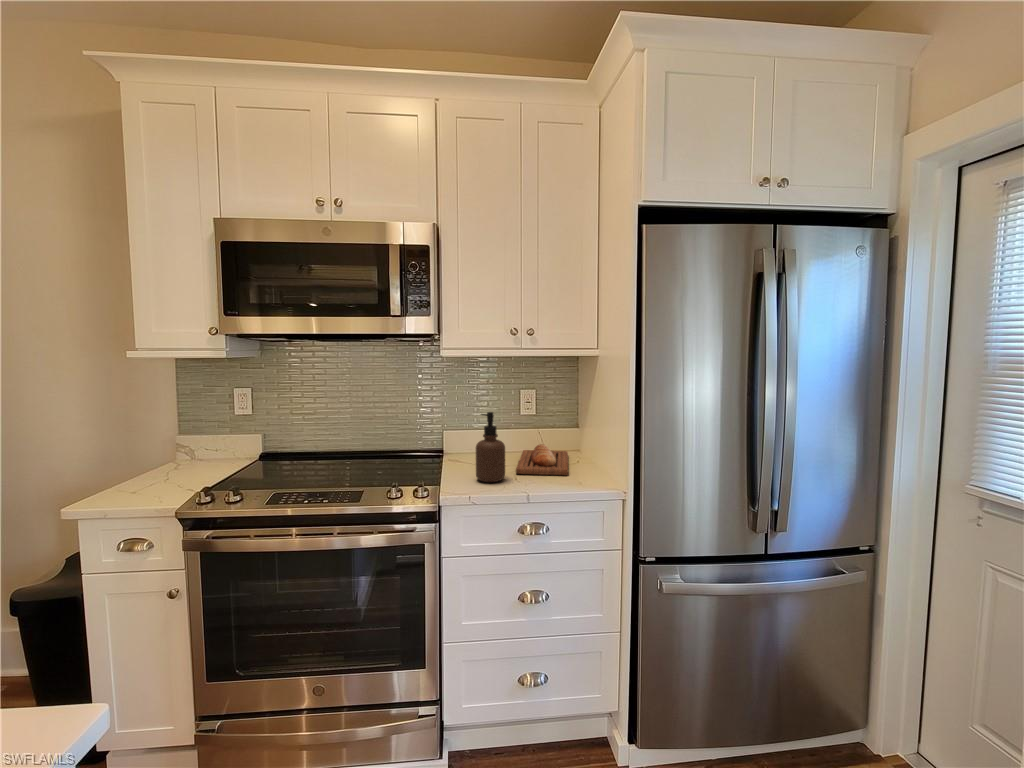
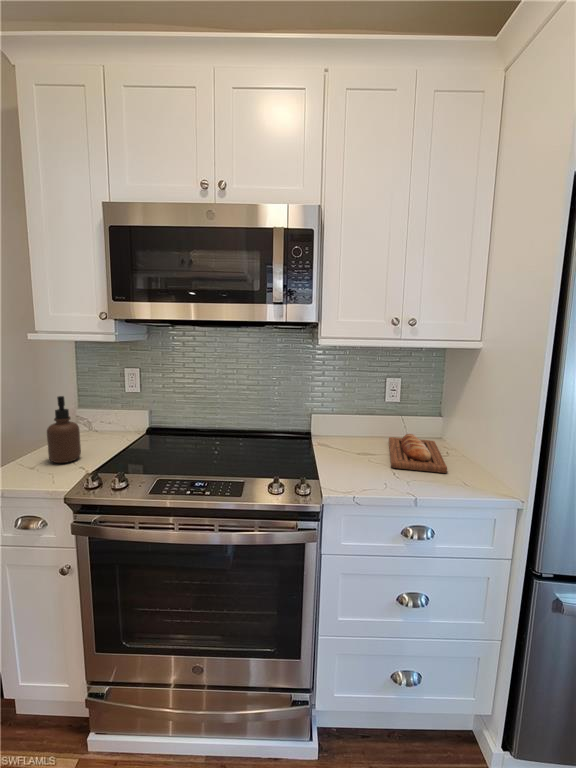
soap dispenser: present [476,412,505,482] -> present [47,396,81,463]

